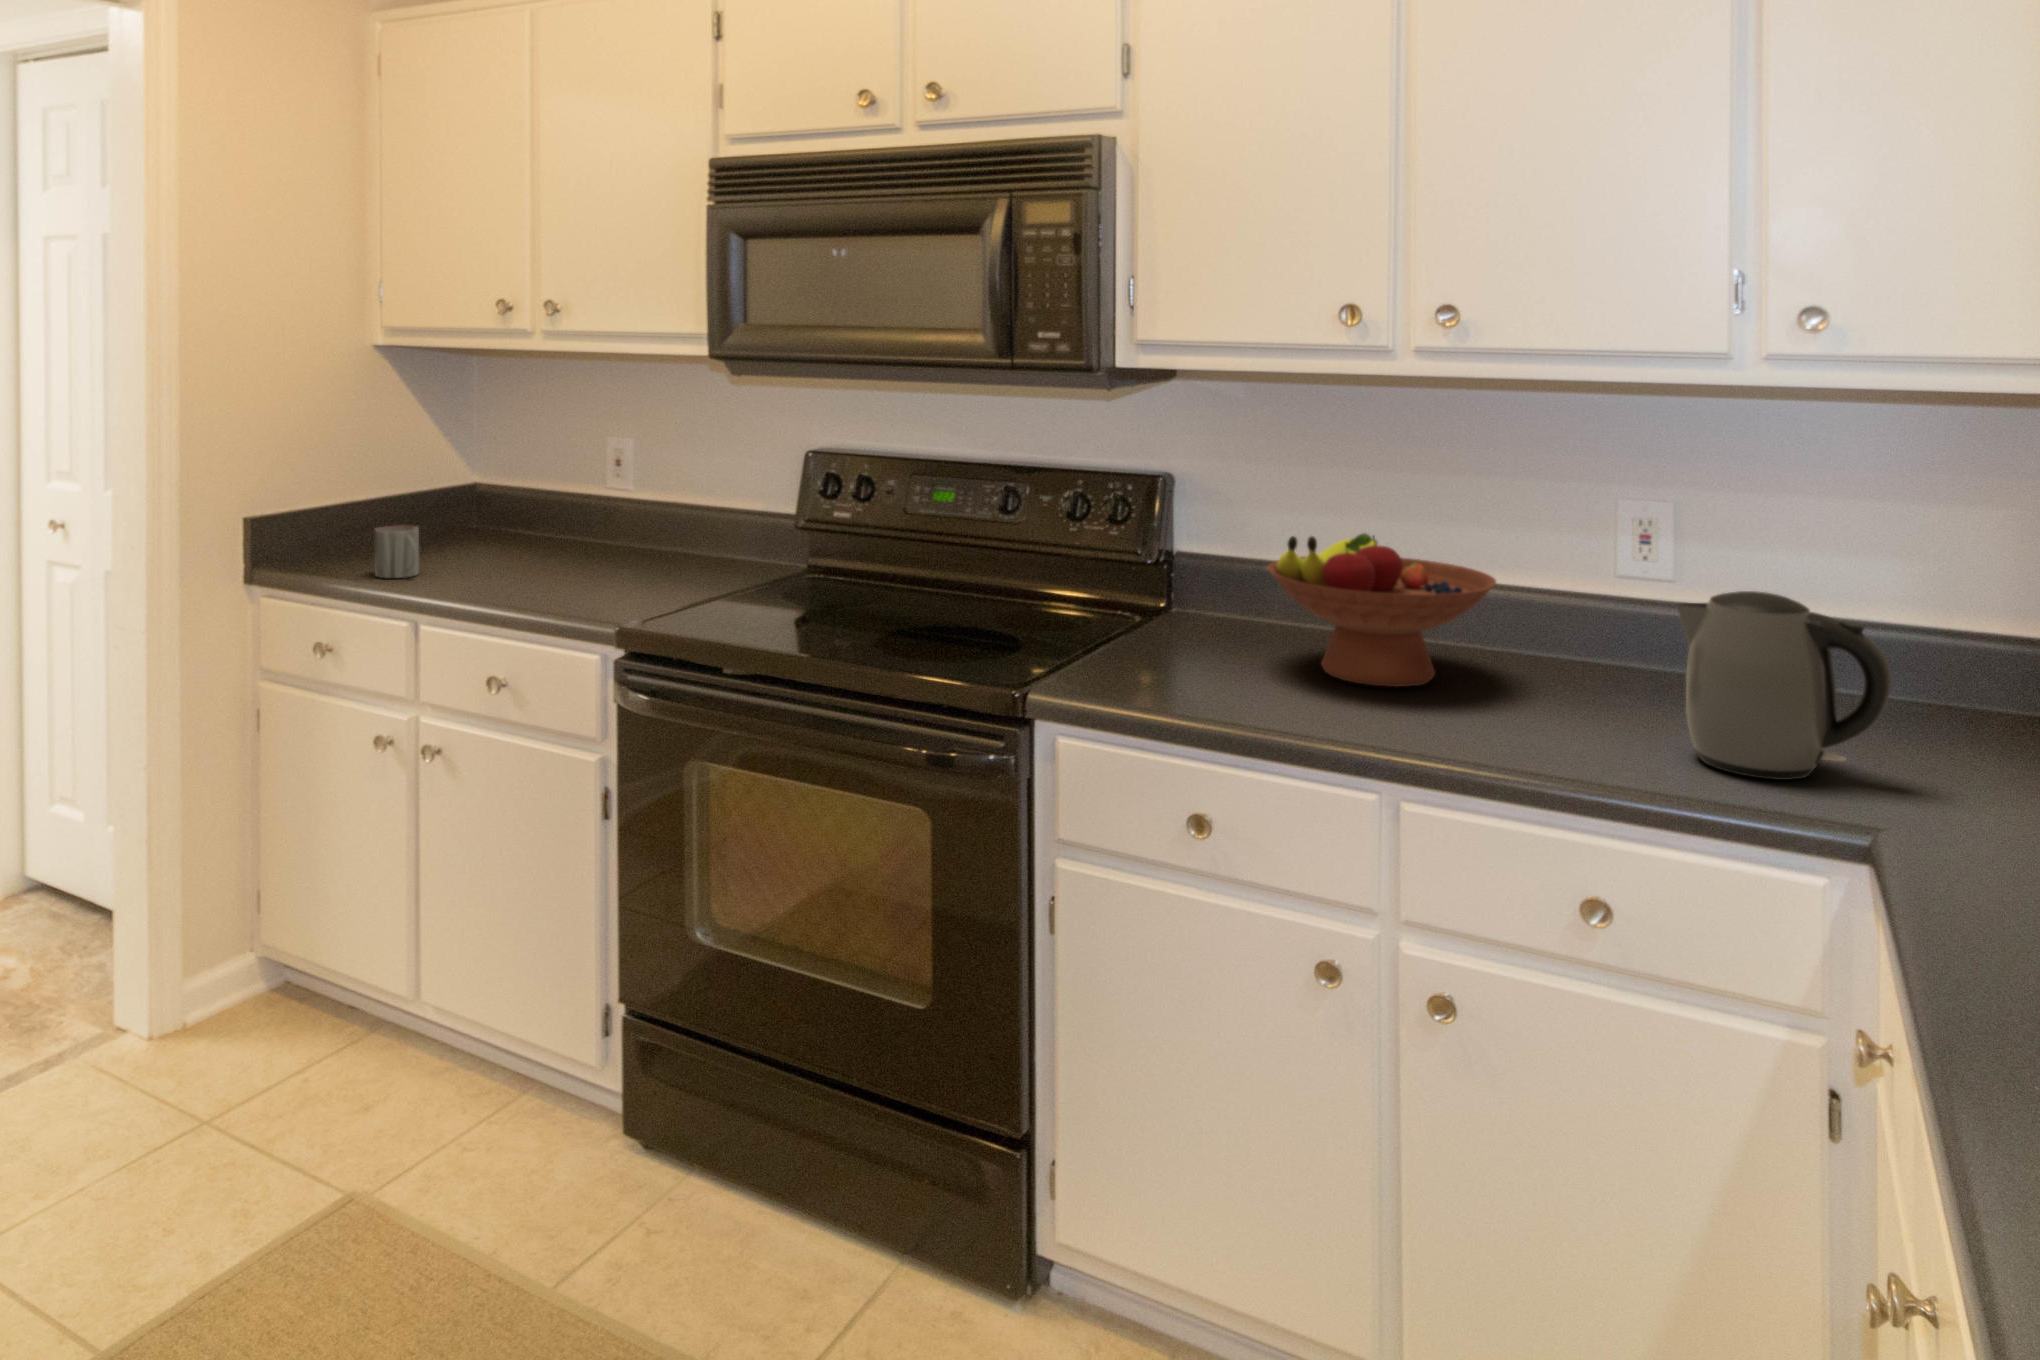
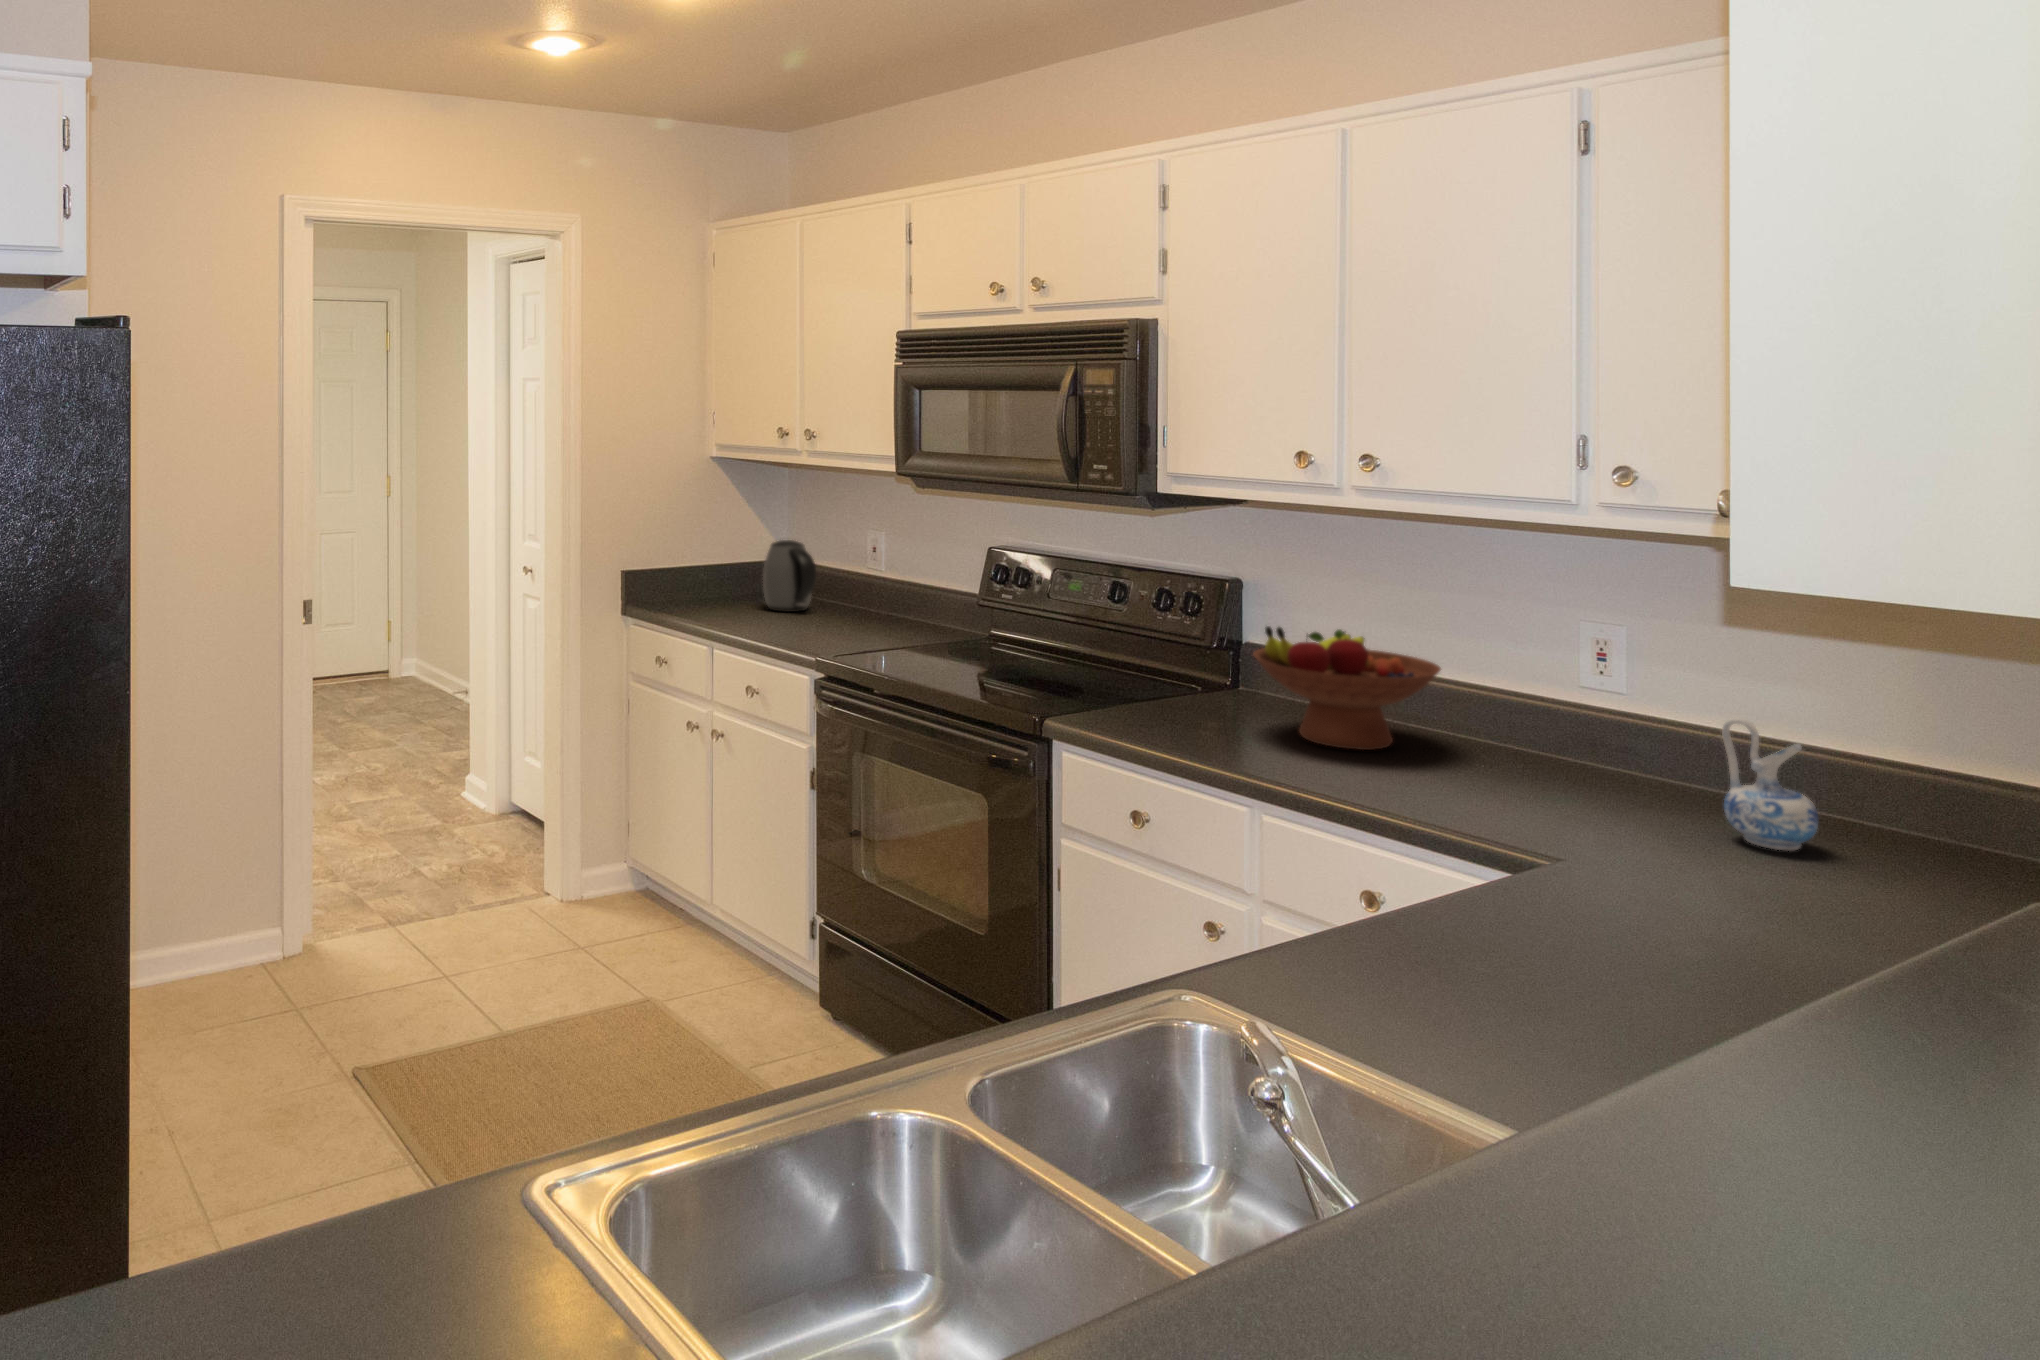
mug: present [375,525,419,578] -> none [693,581,722,617]
kettle: present [1677,591,1891,780] -> present [763,540,816,612]
ceramic pitcher: none [1891,609,2000,762] -> present [1722,718,1818,850]

